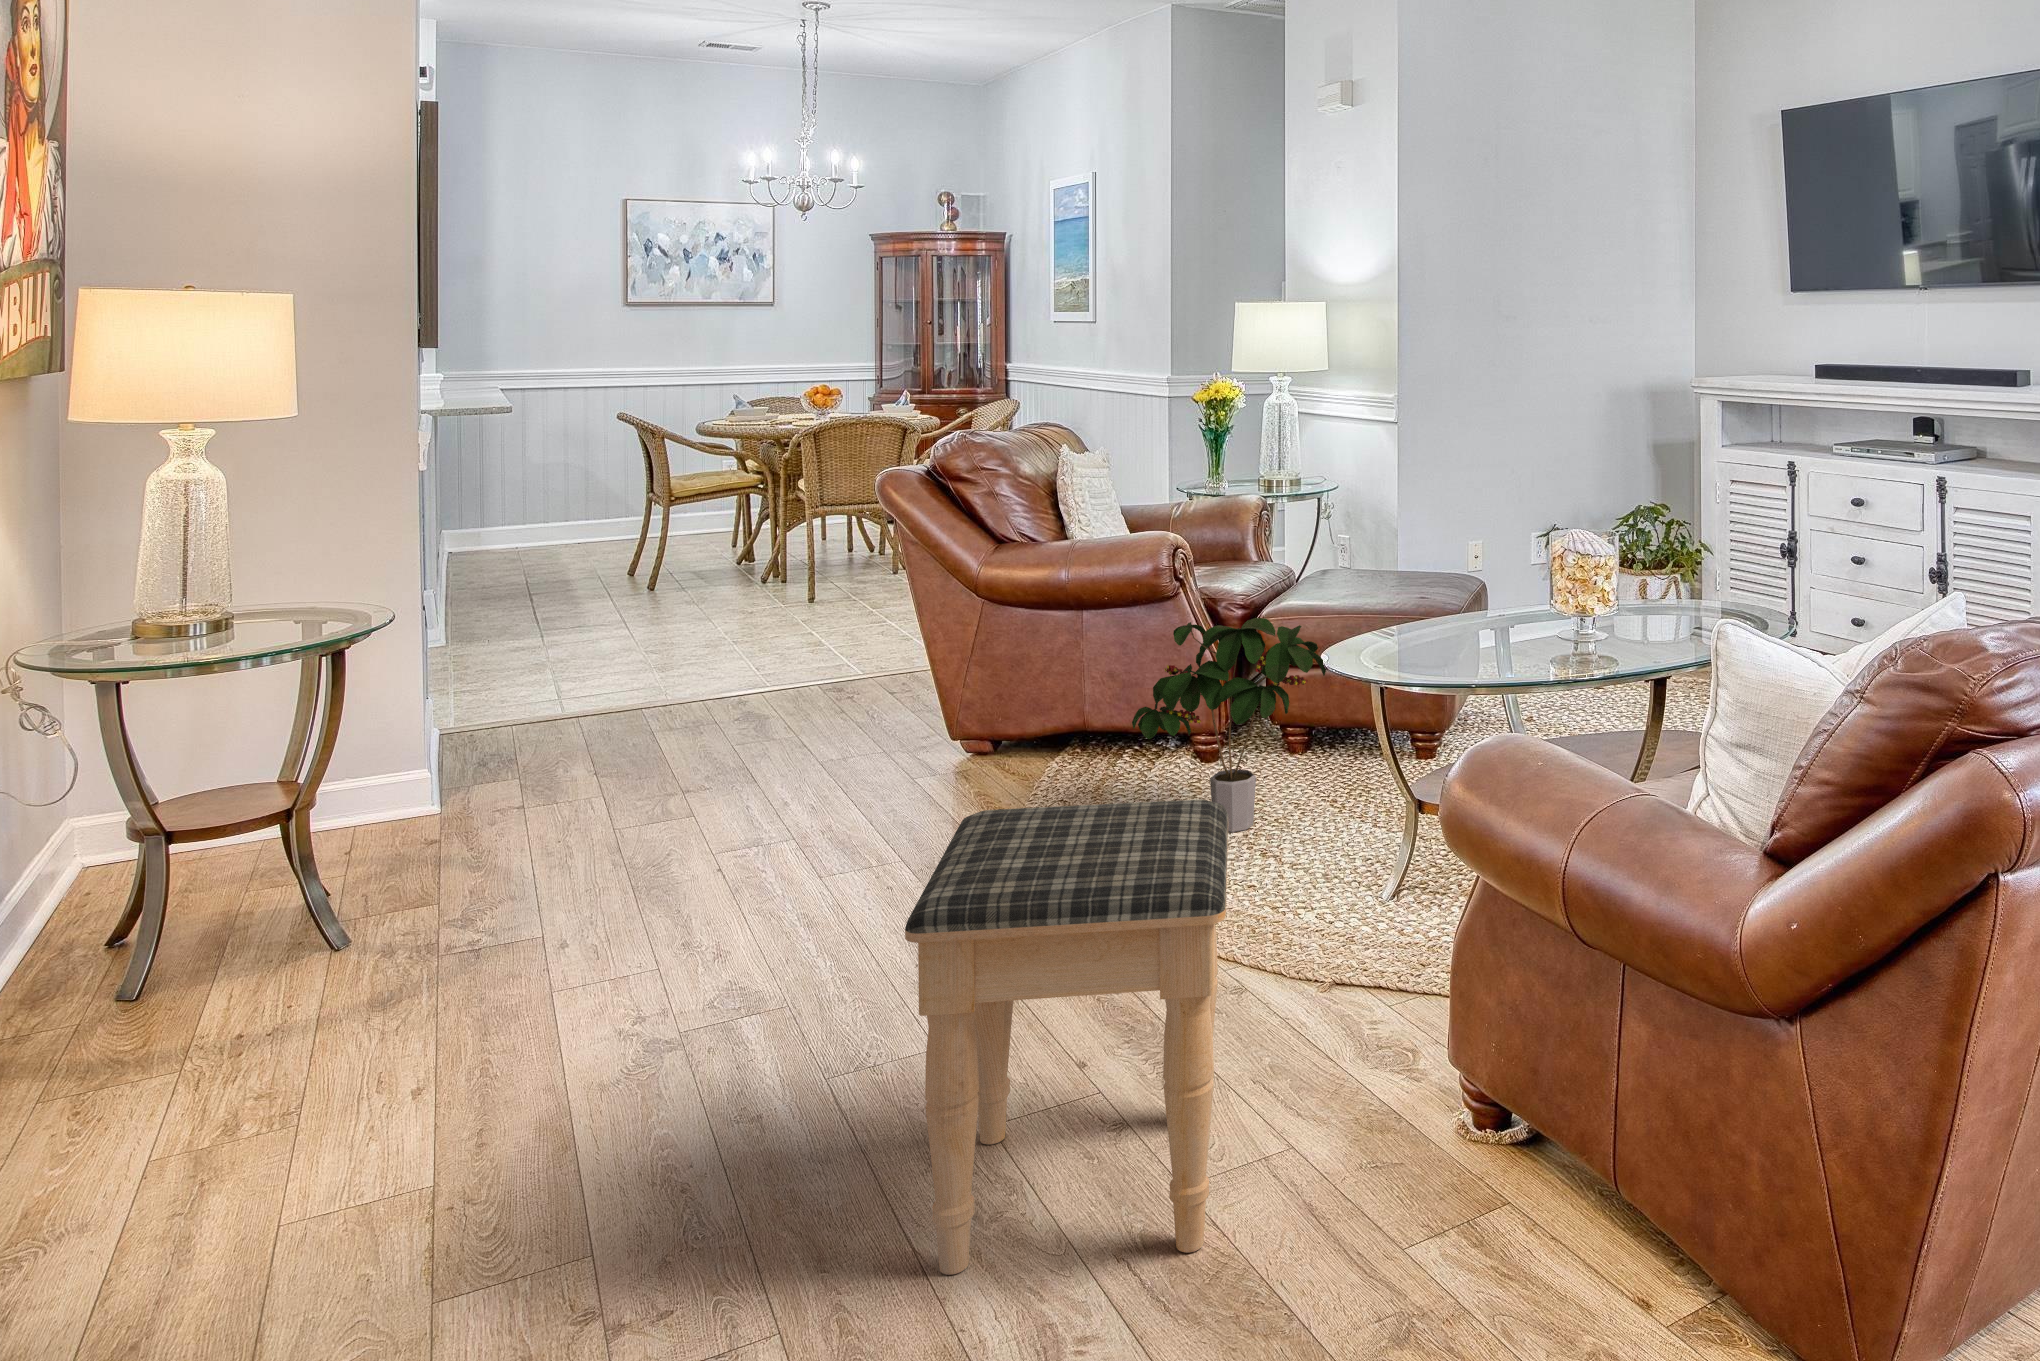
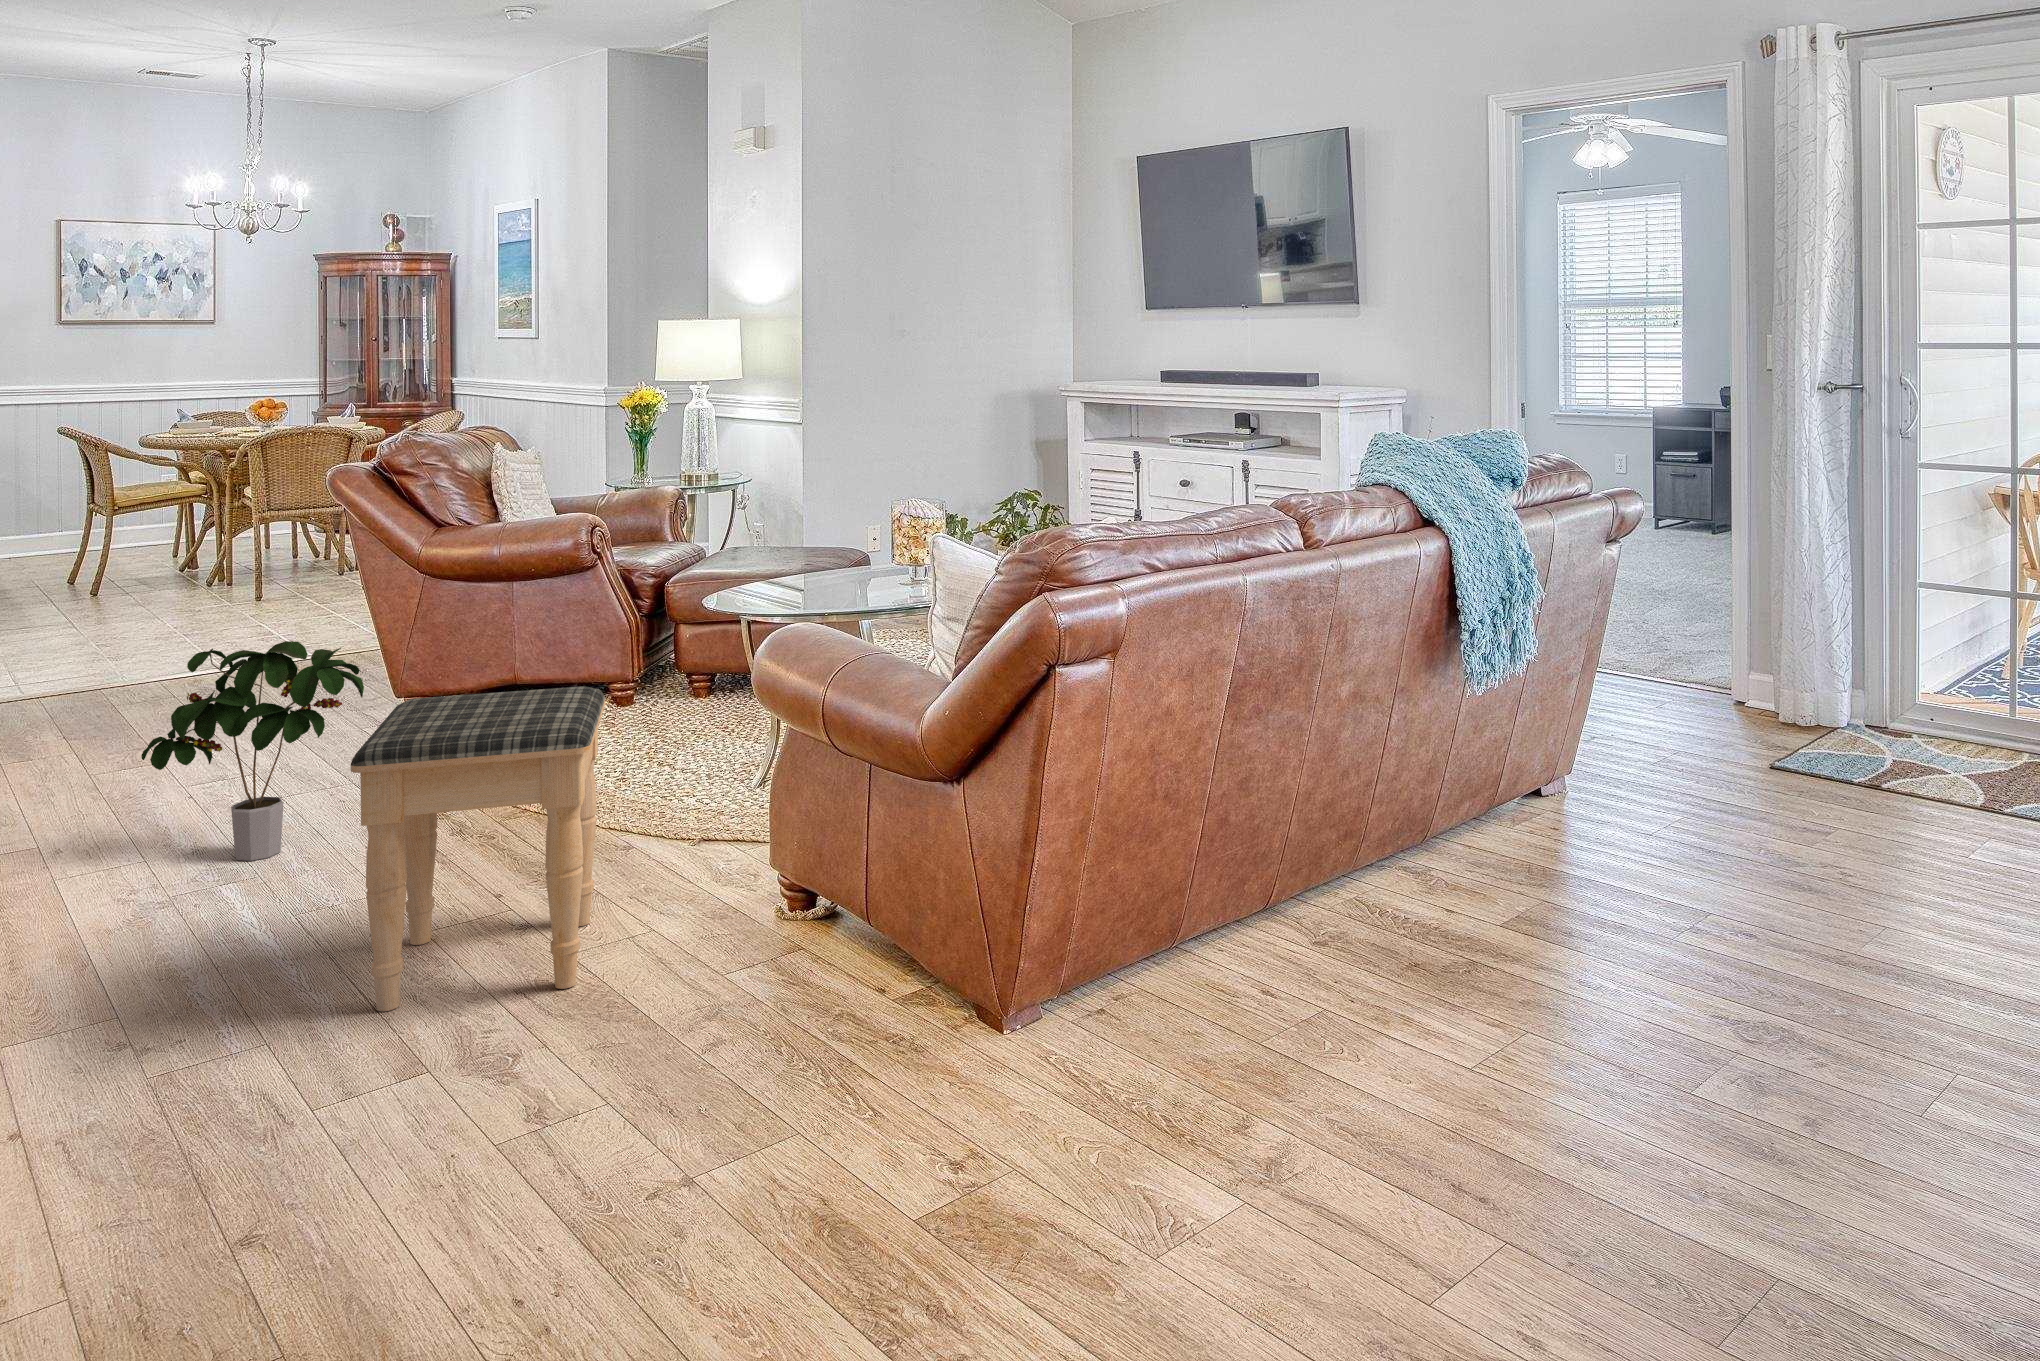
potted plant: present [1132,618,1326,832] -> present [141,641,364,861]

